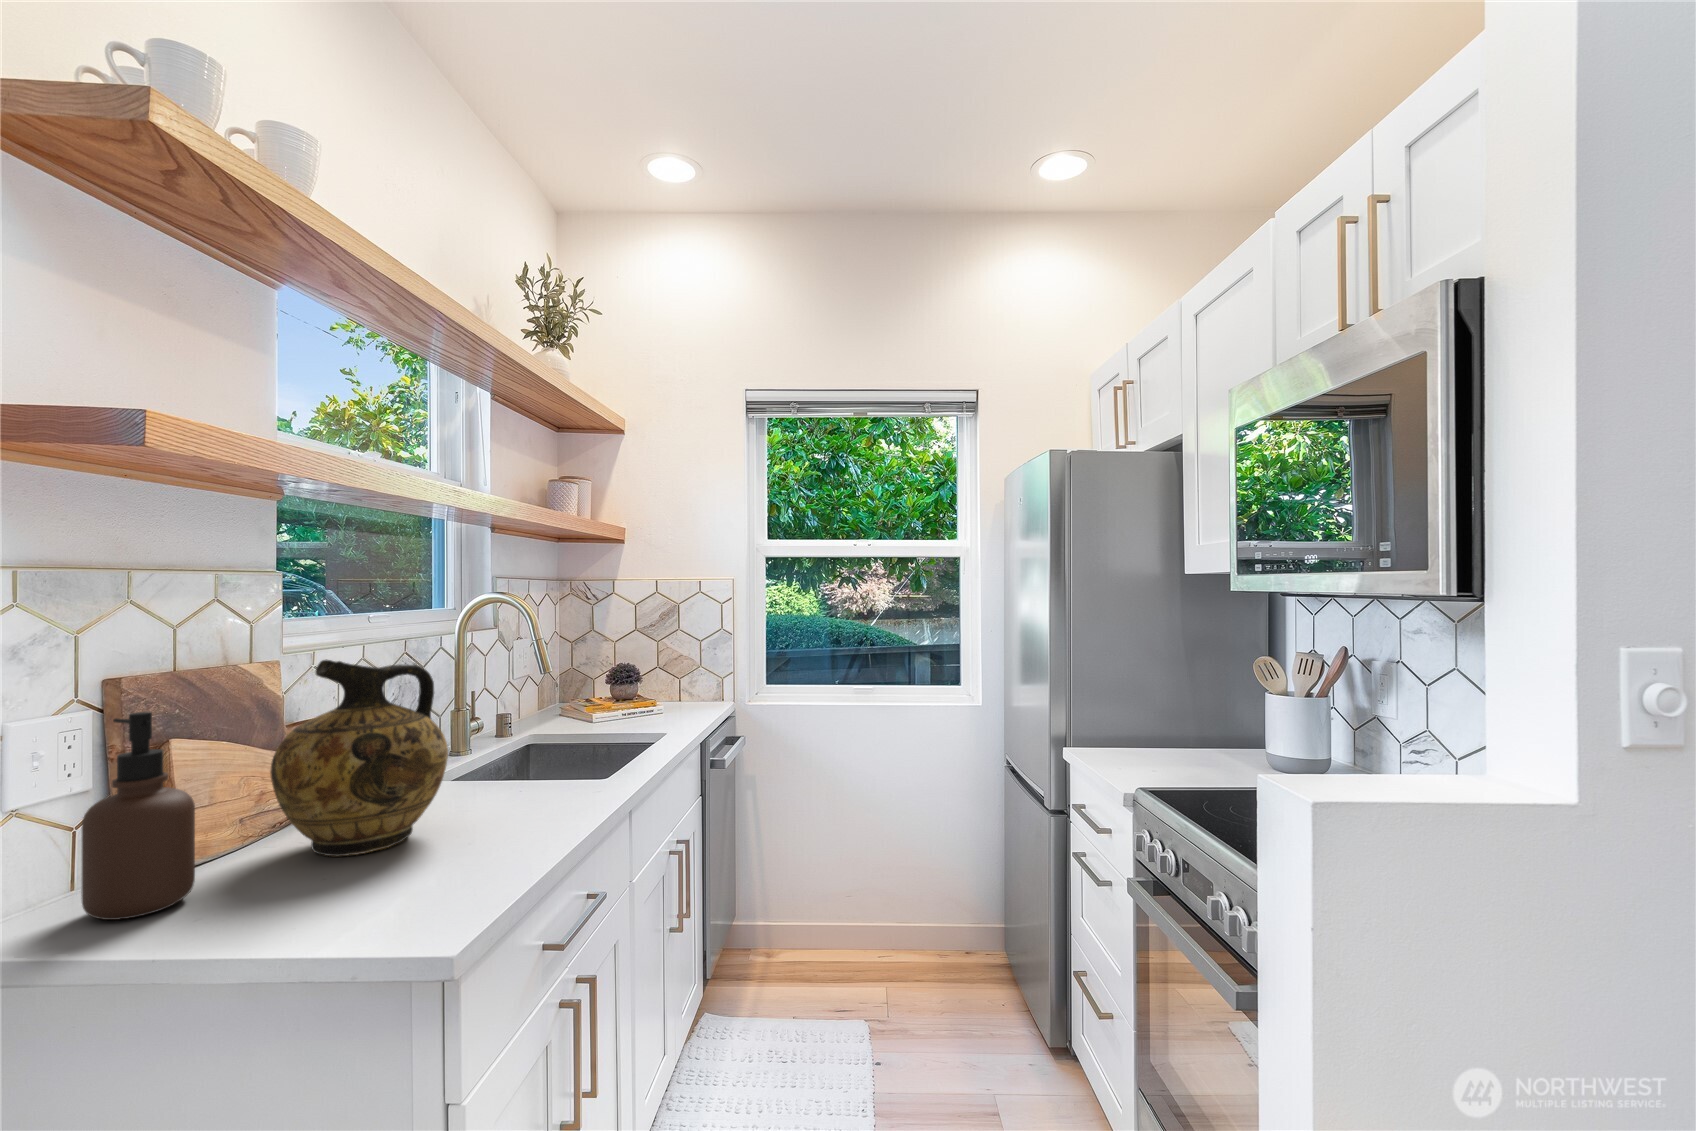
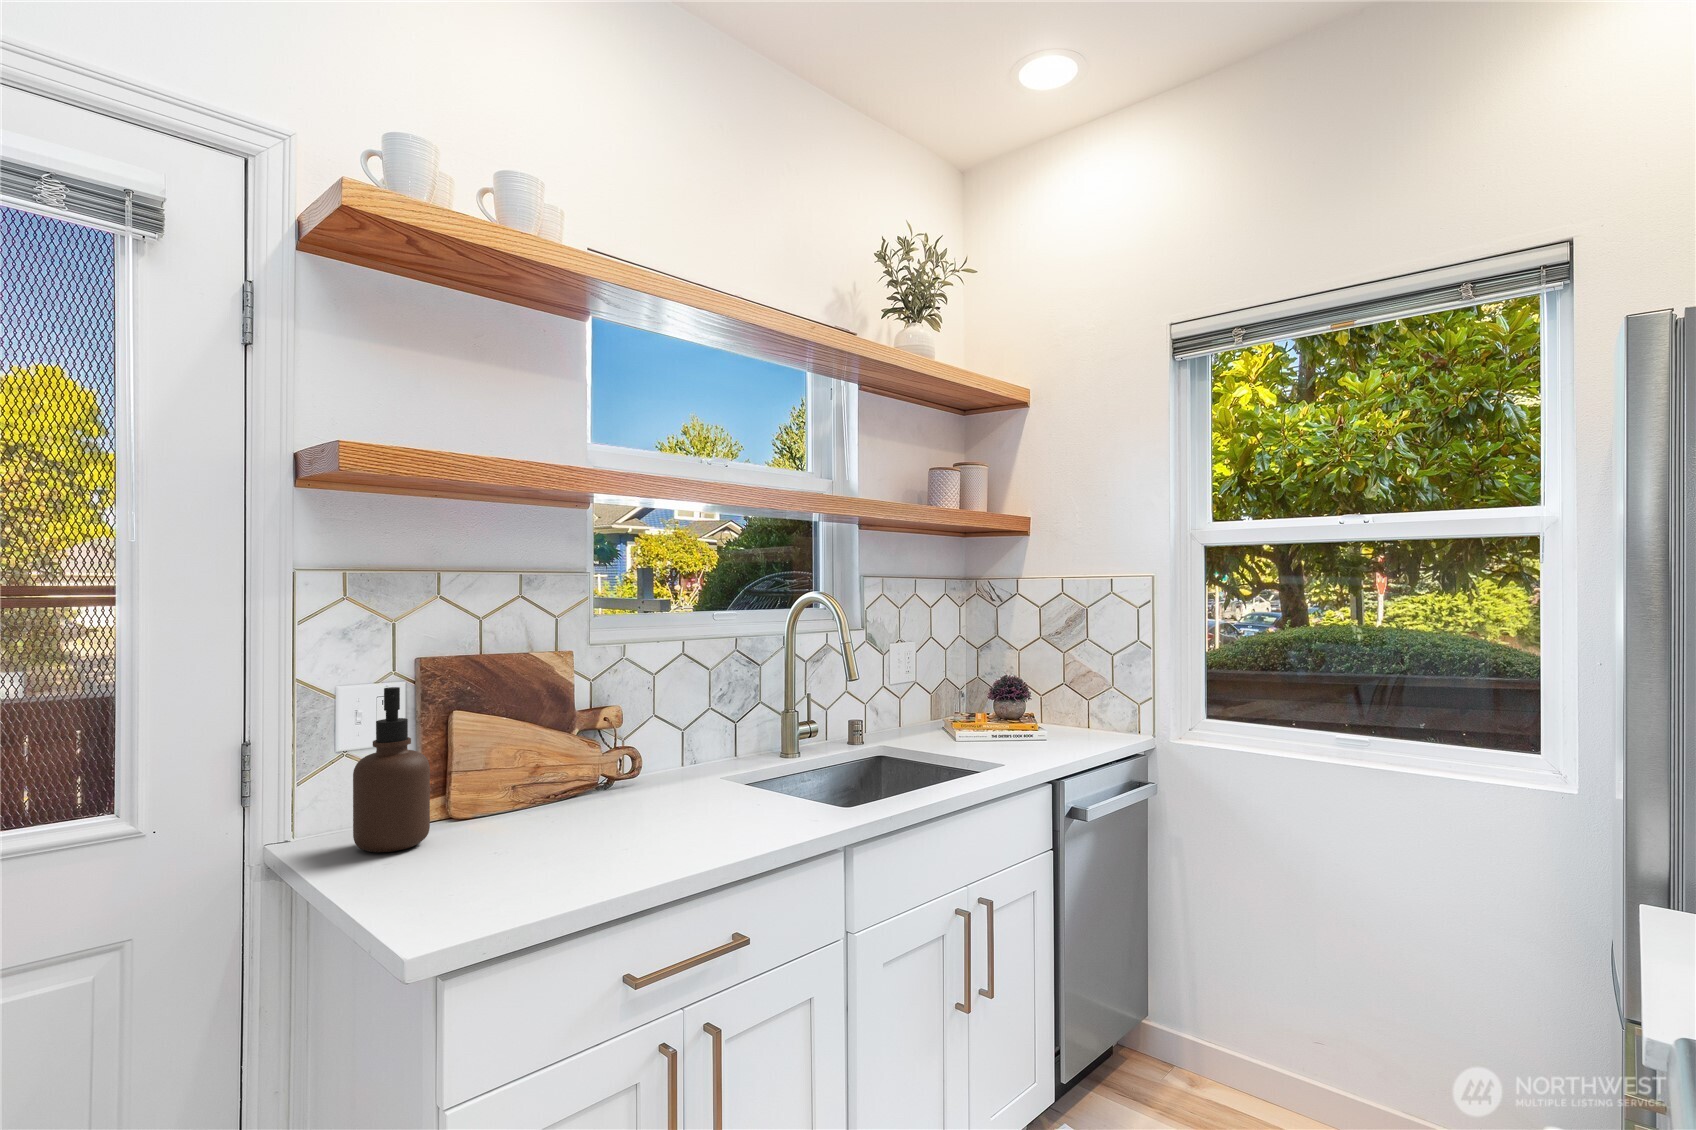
ceramic jug: present [270,659,448,856] -> none [502,653,651,838]

